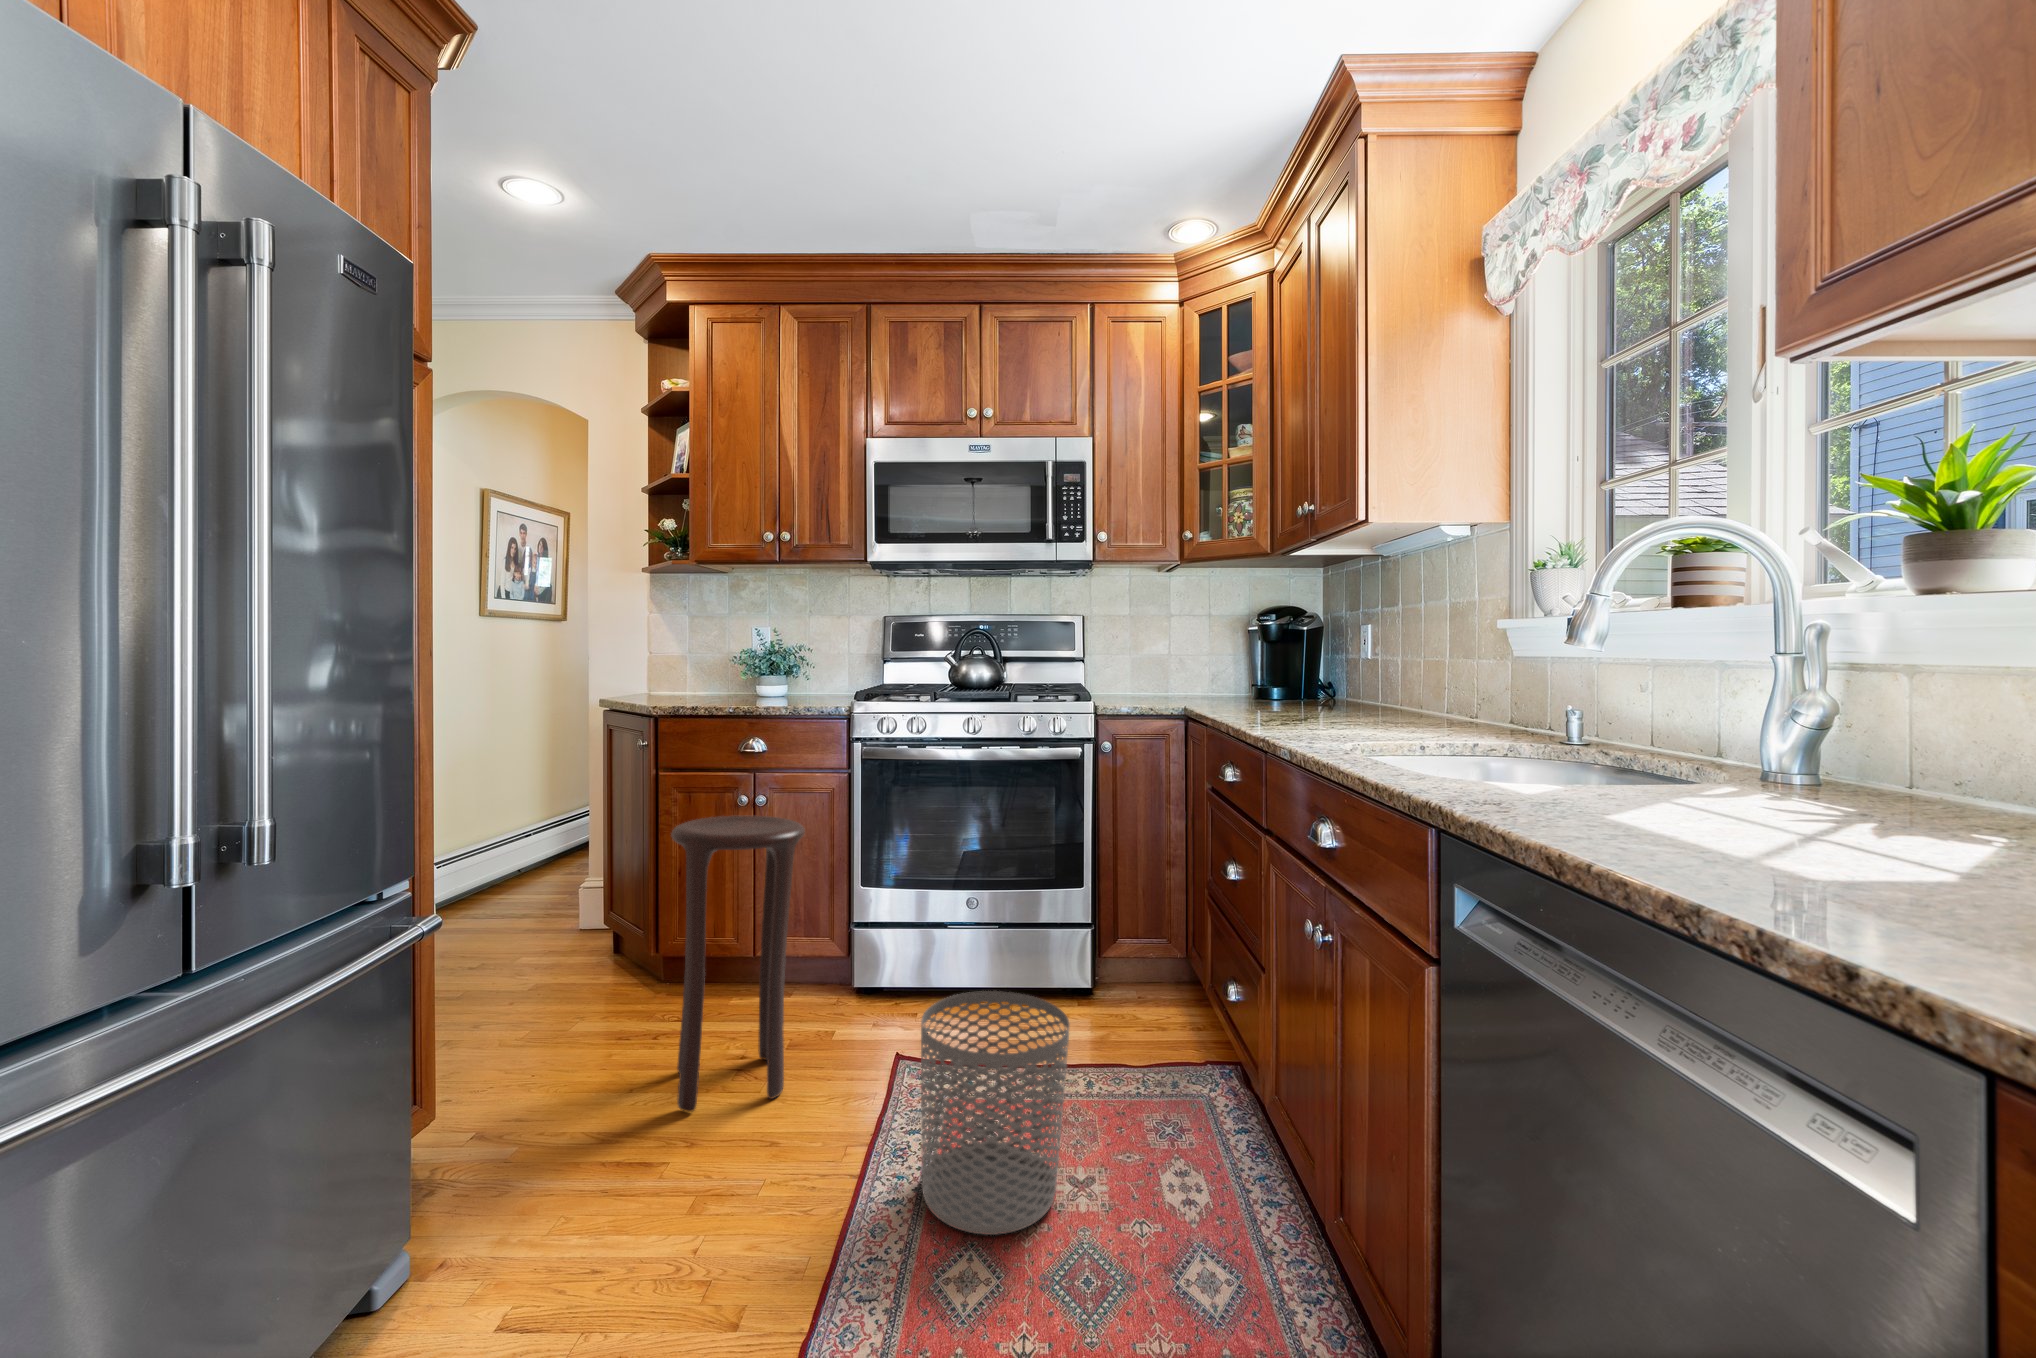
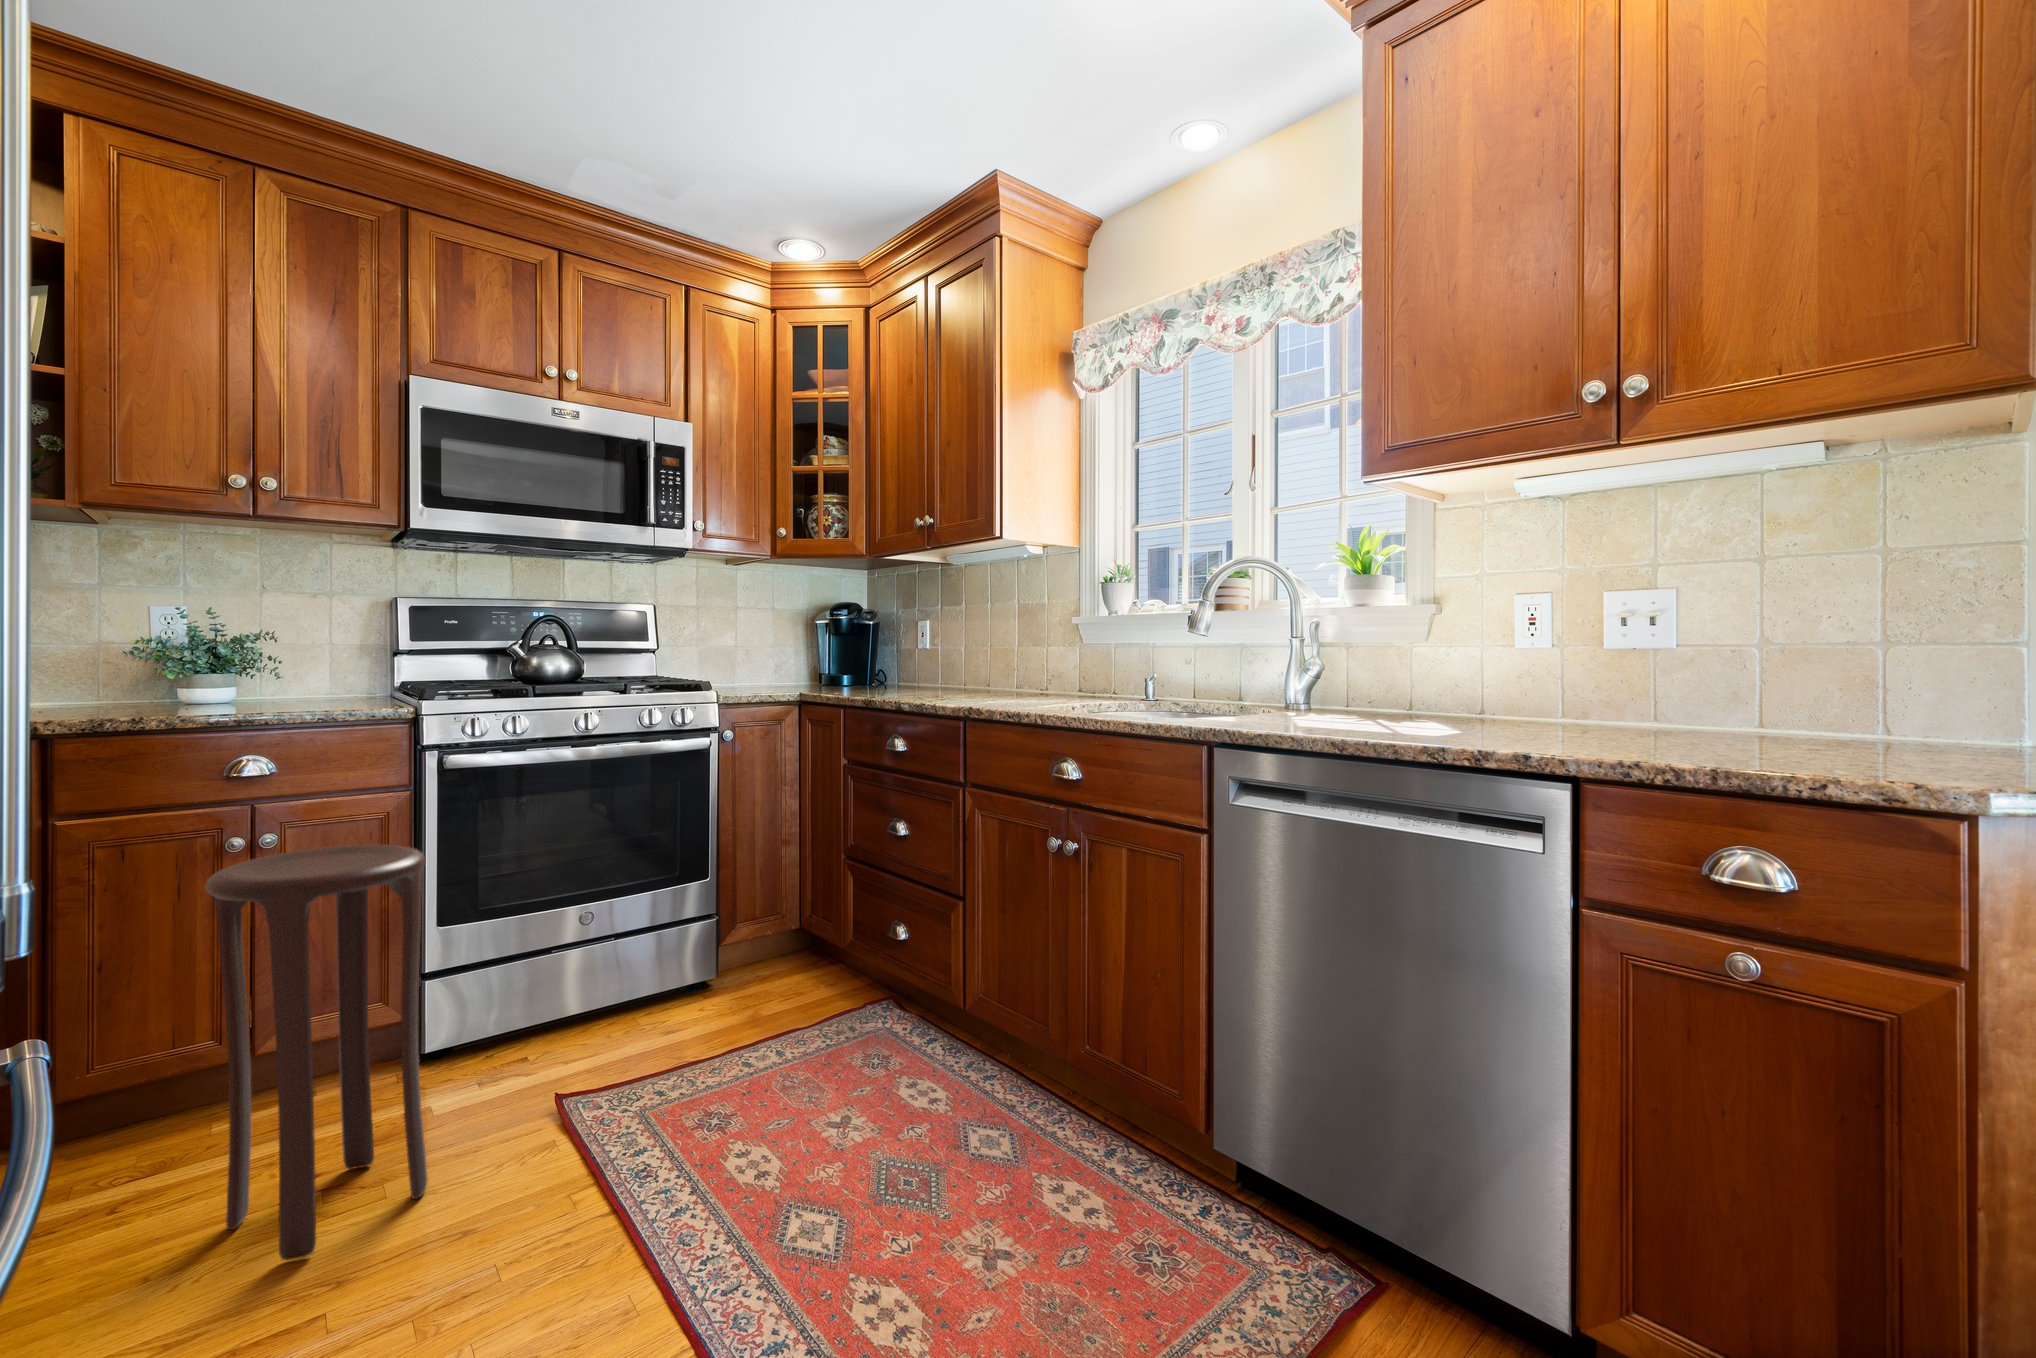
waste bin: present [921,991,1070,1235] -> none [683,967,840,1204]

